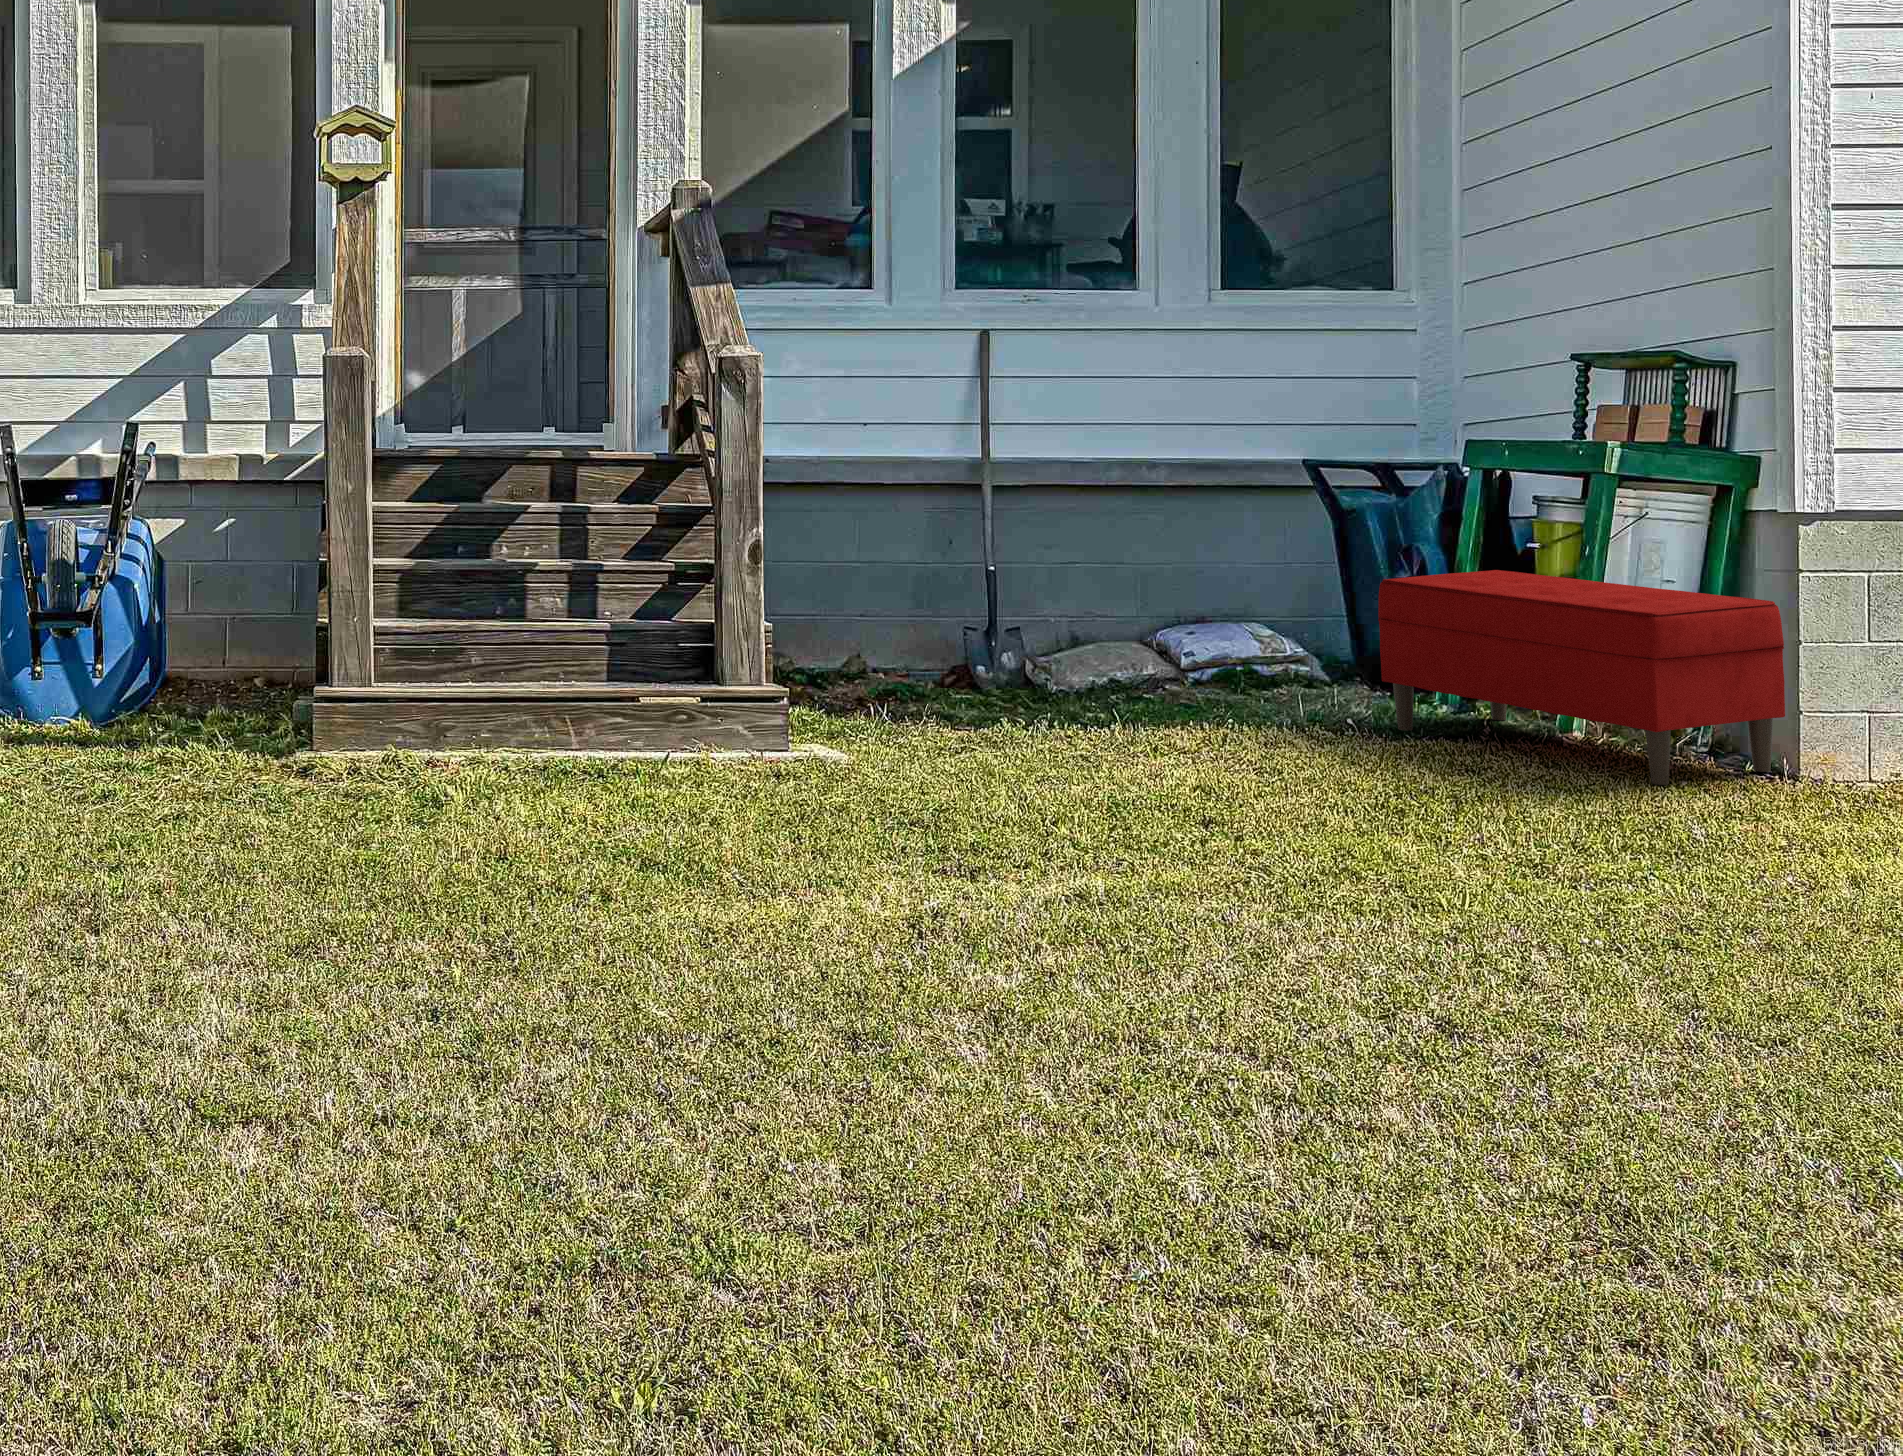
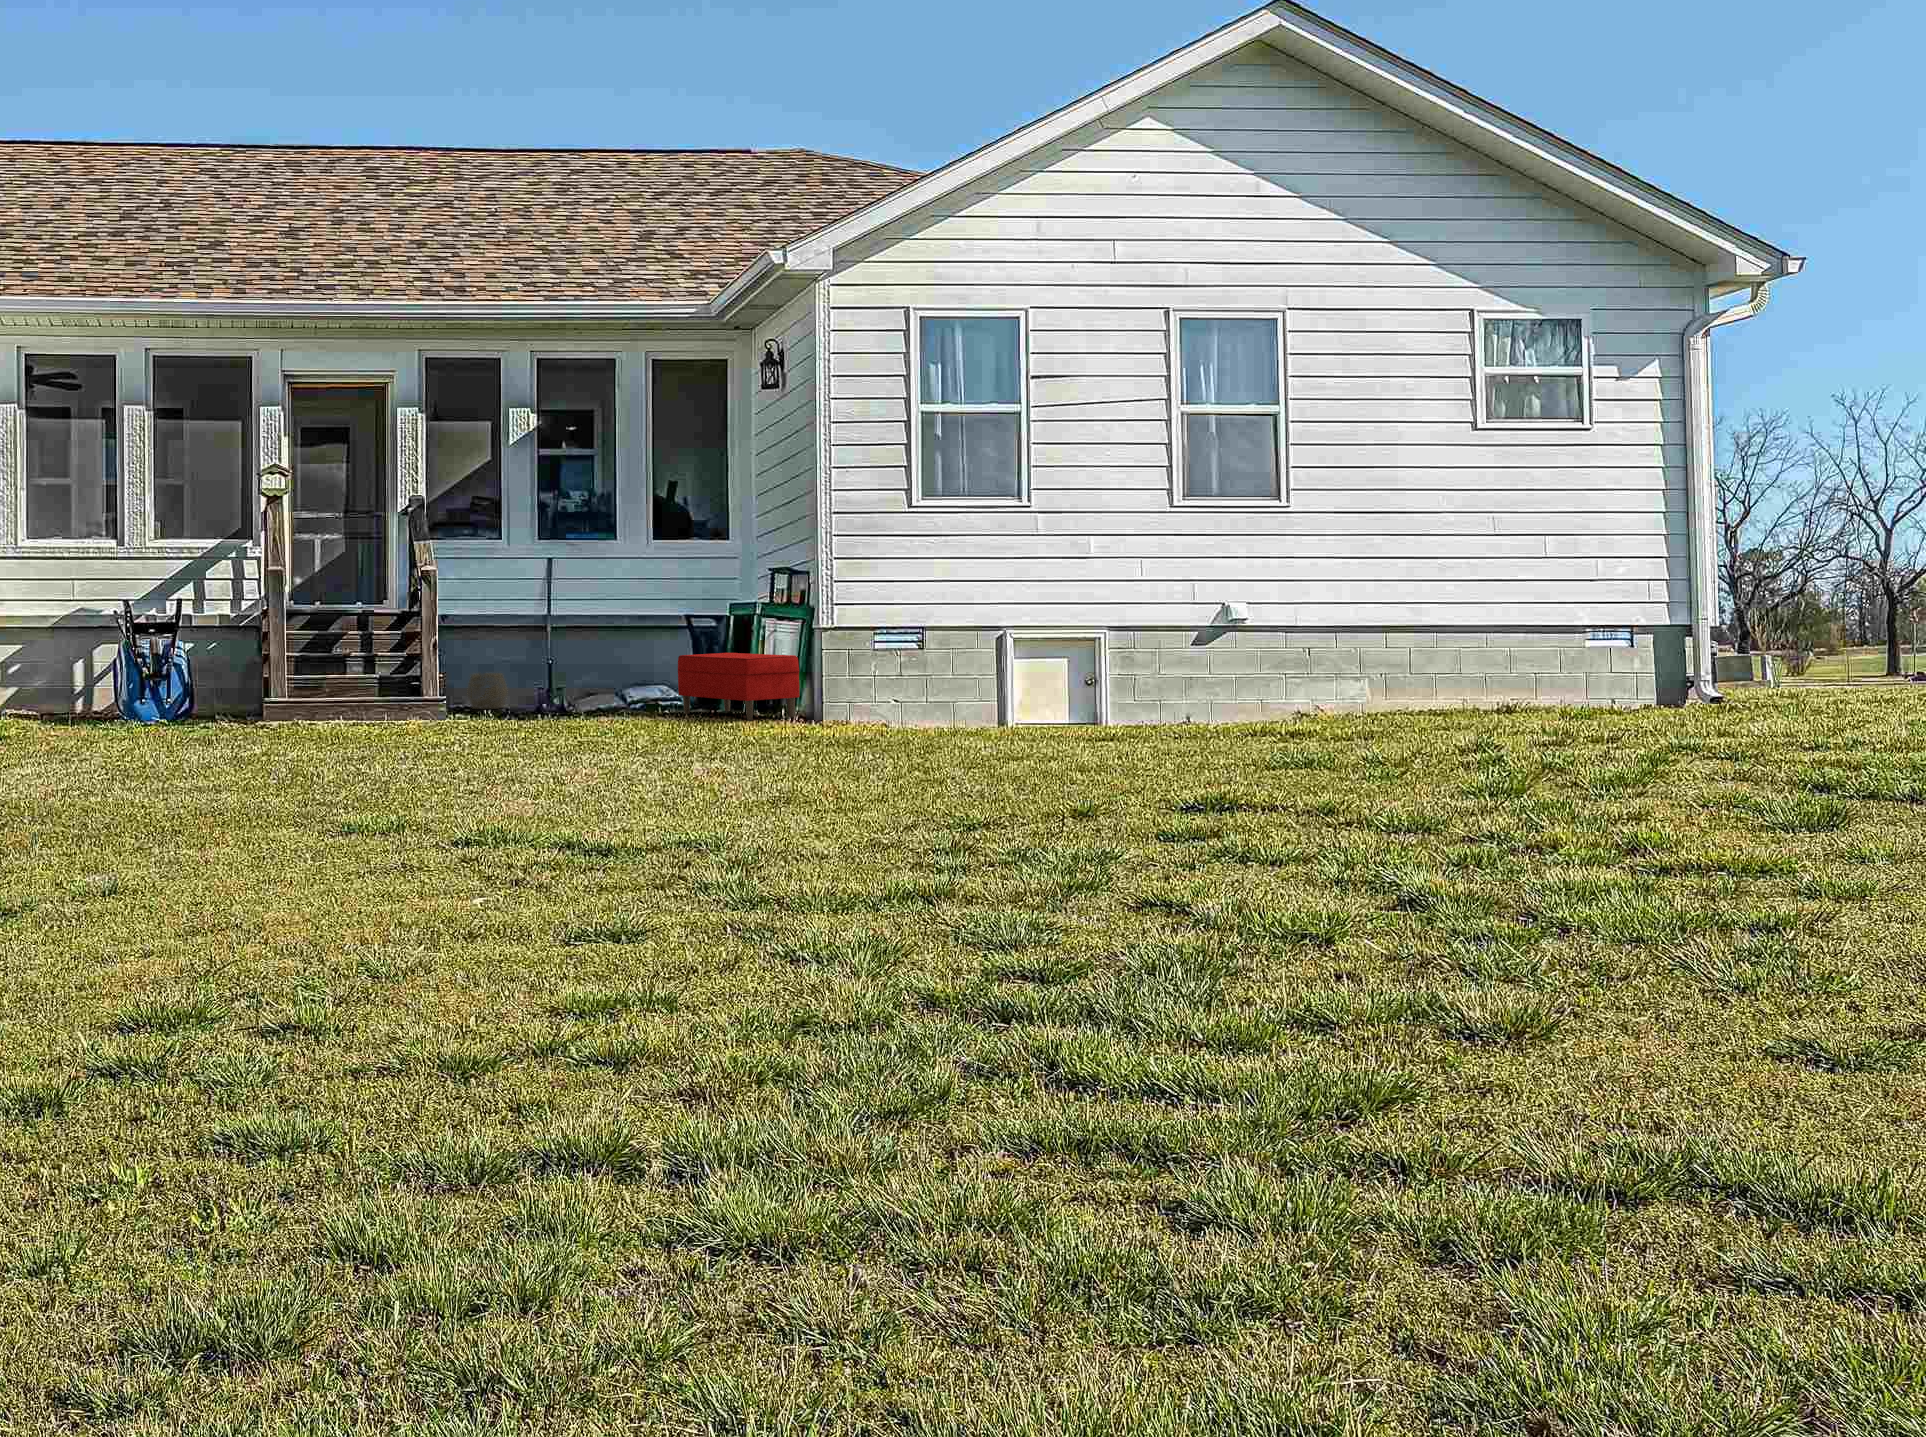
woven basket: none [804,591,900,681] -> present [467,673,507,709]

